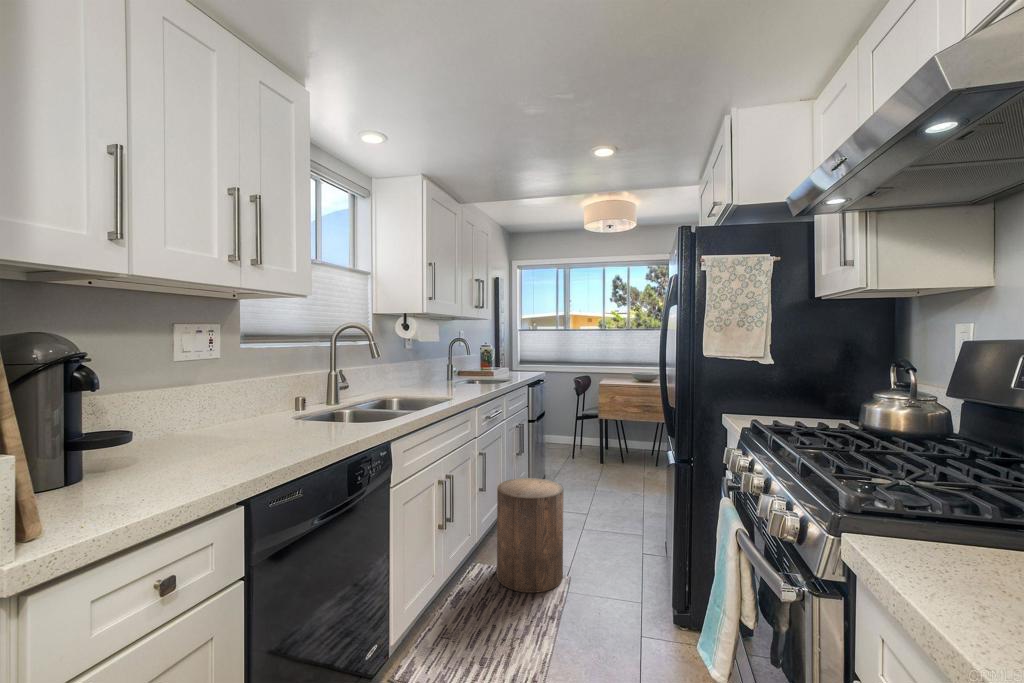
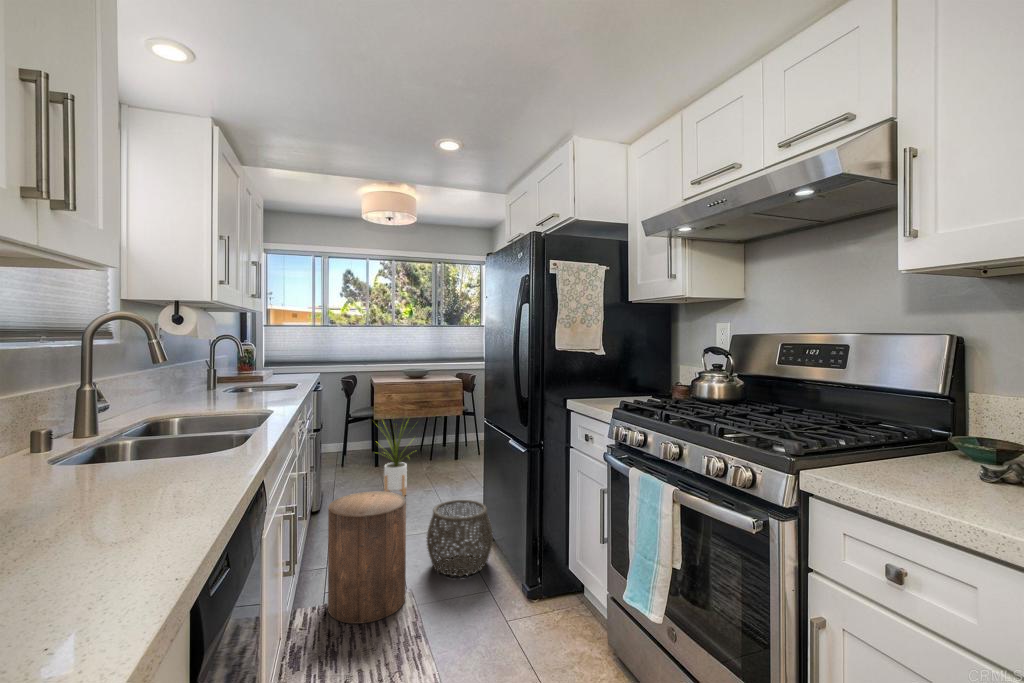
house plant: none [583,410,628,499] -> present [384,426,407,496]
woven basket: none [593,503,662,581] -> present [427,500,493,576]

